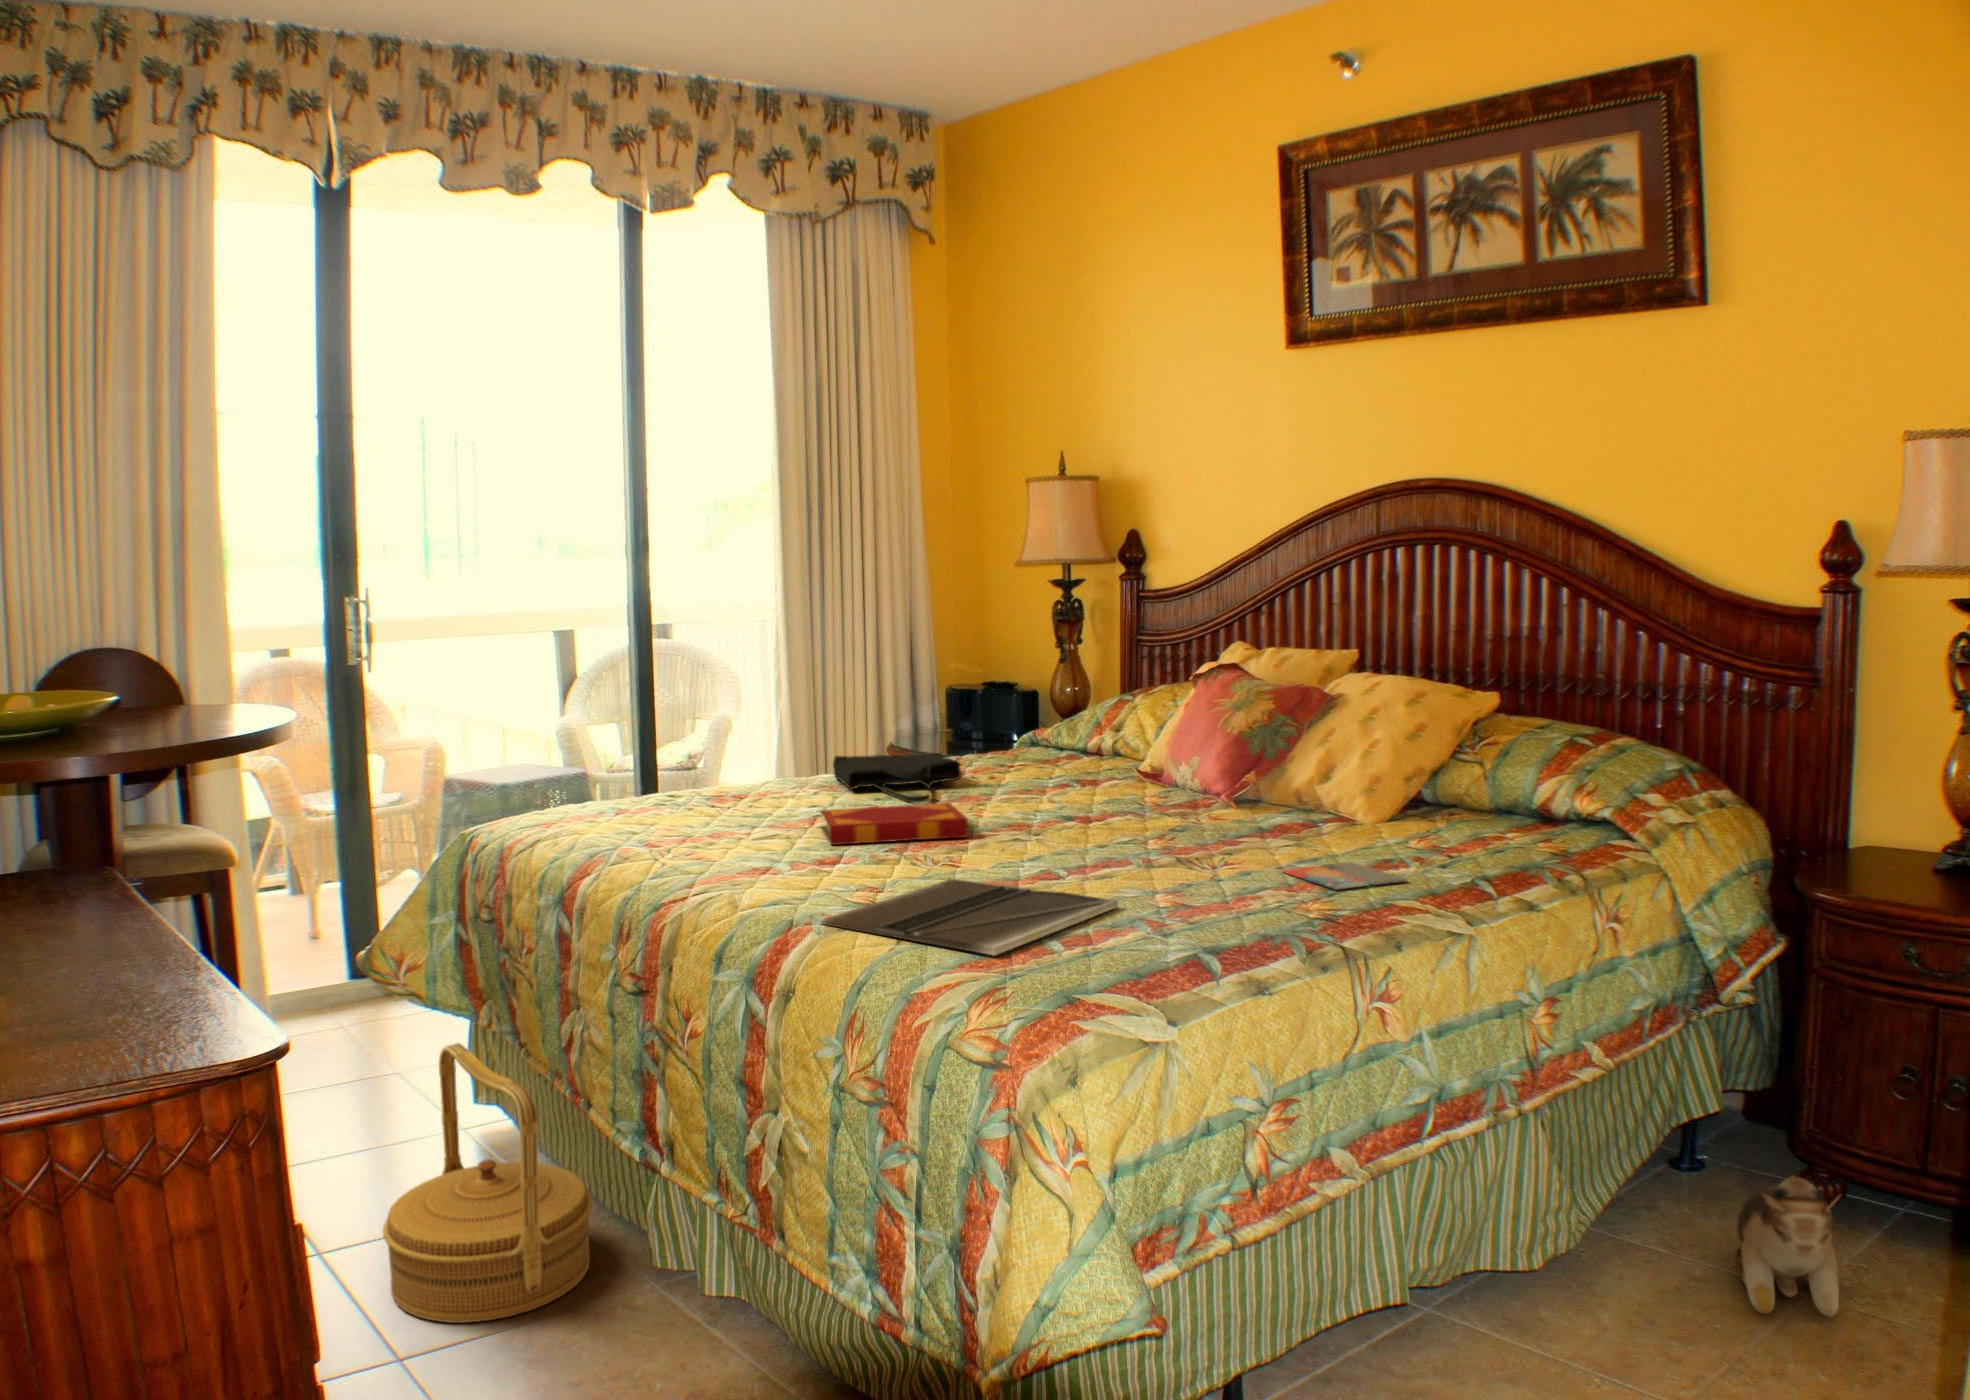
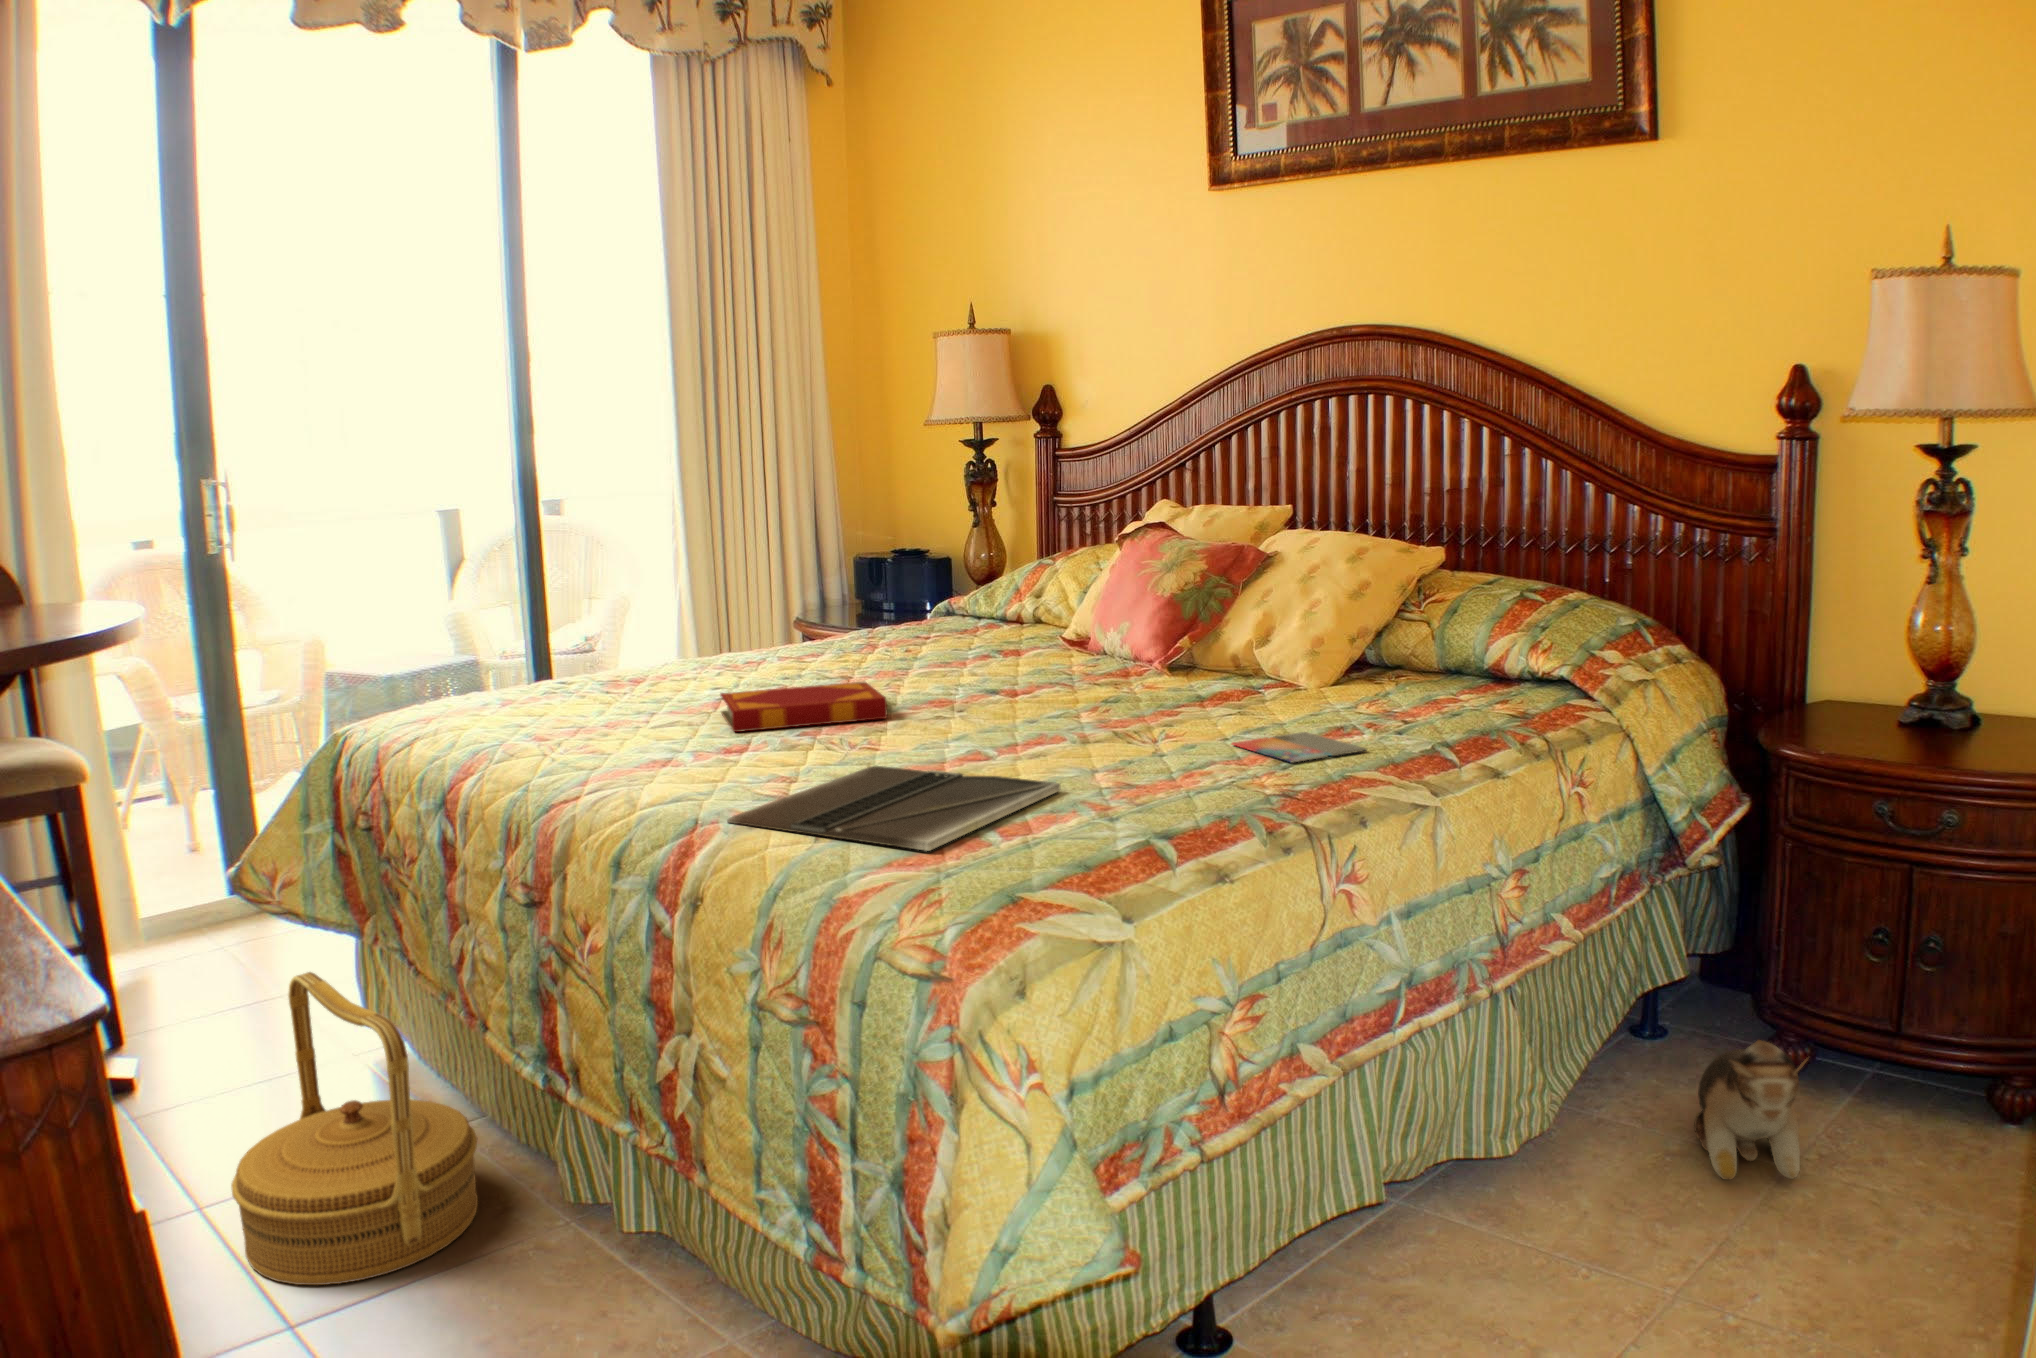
tote bag: present [833,753,961,802] -> none [731,627,874,682]

